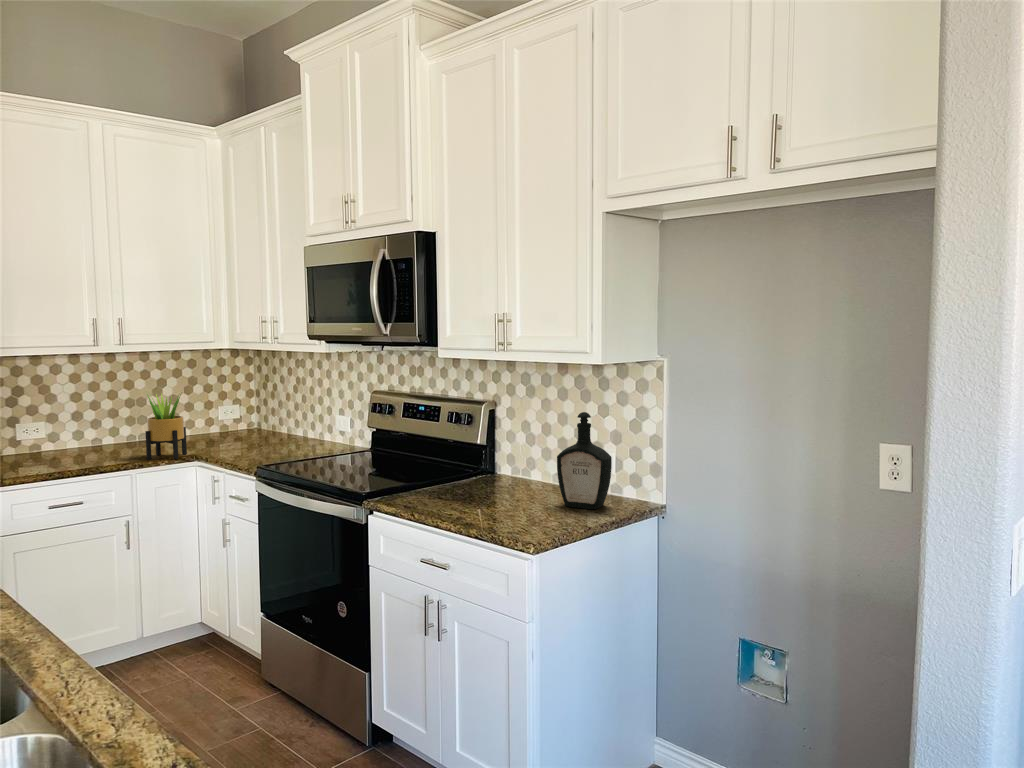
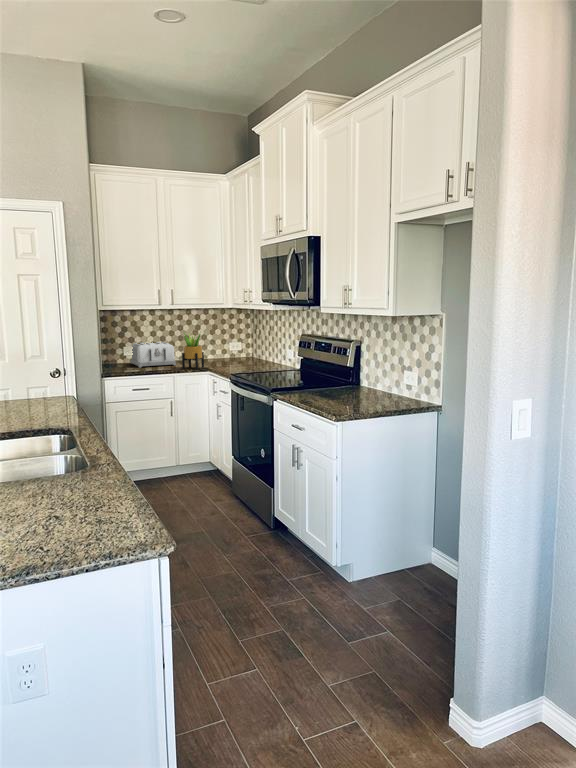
toaster: none [30,411,127,462] -> present [131,342,176,368]
bottle: present [557,412,612,509] -> none [375,346,407,405]

